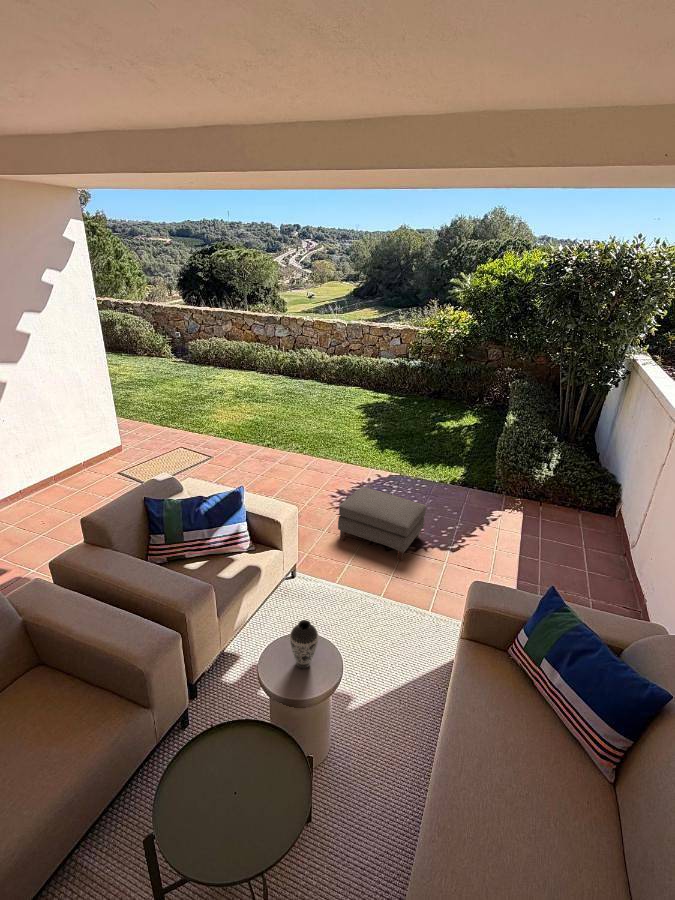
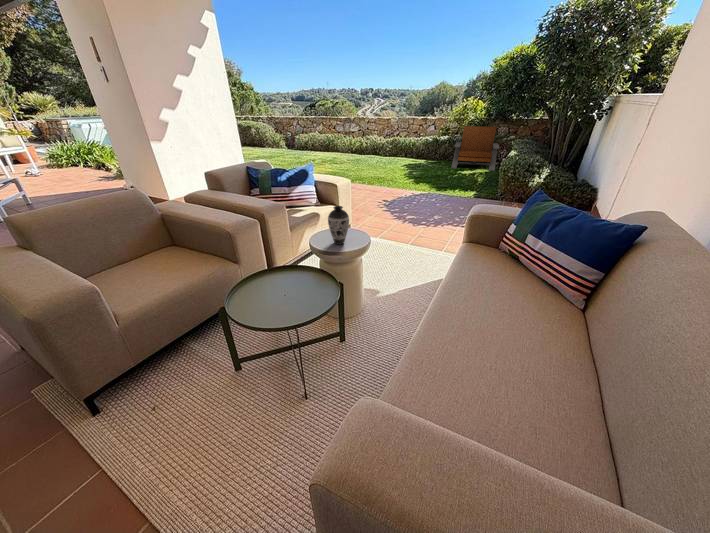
lounge chair: none [428,354,493,421] -> present [451,126,500,171]
ottoman: present [338,487,426,561] -> none [381,188,444,231]

